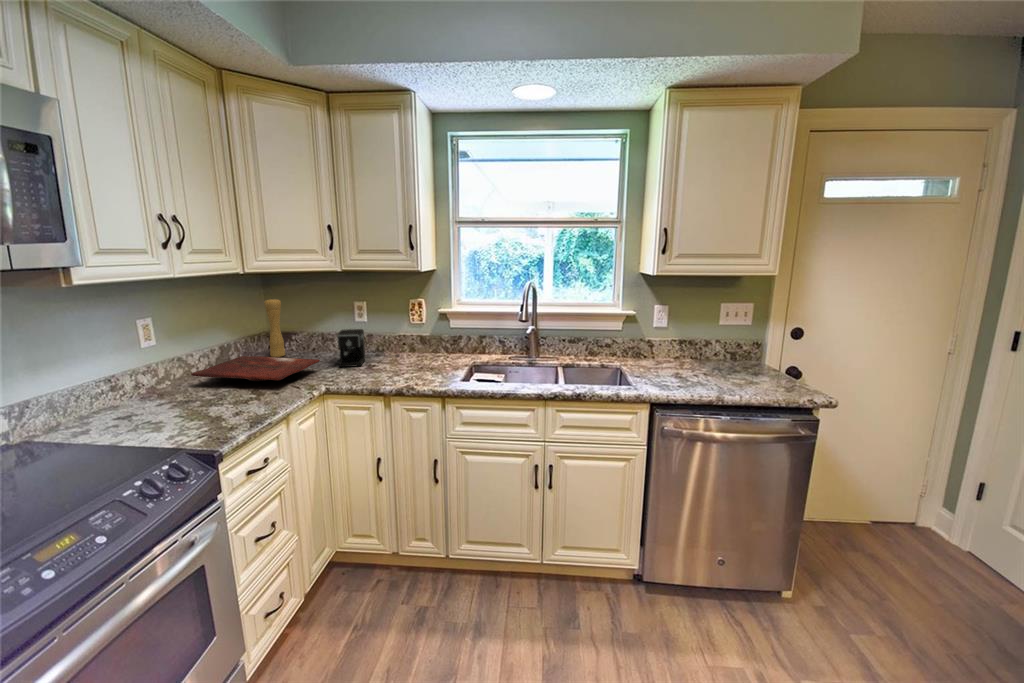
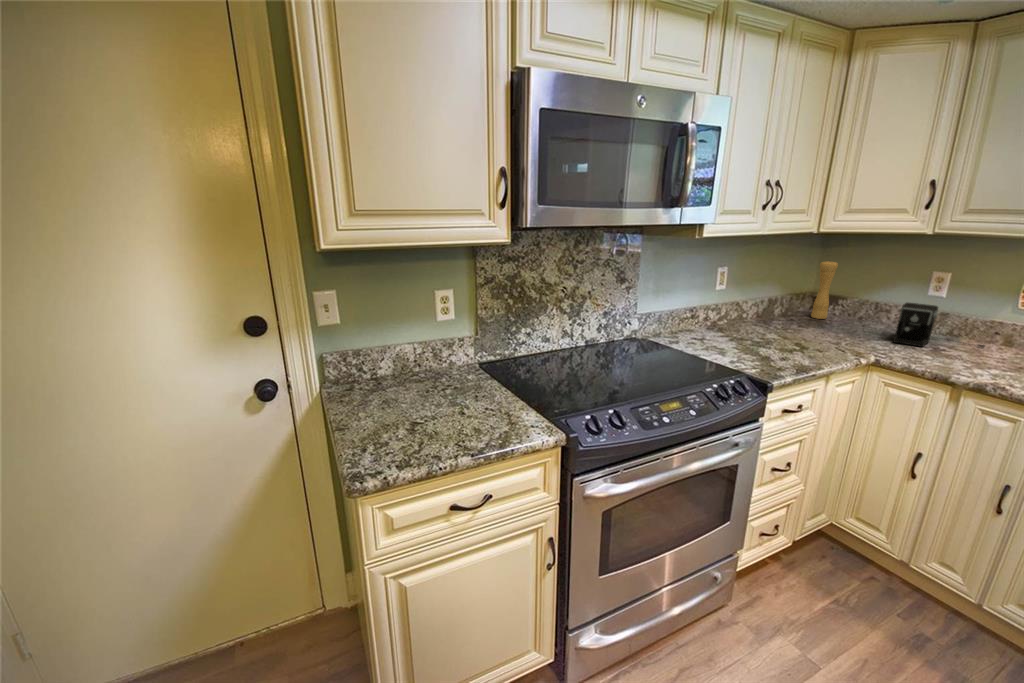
cutting board: present [191,356,320,381] -> none [745,311,871,340]

